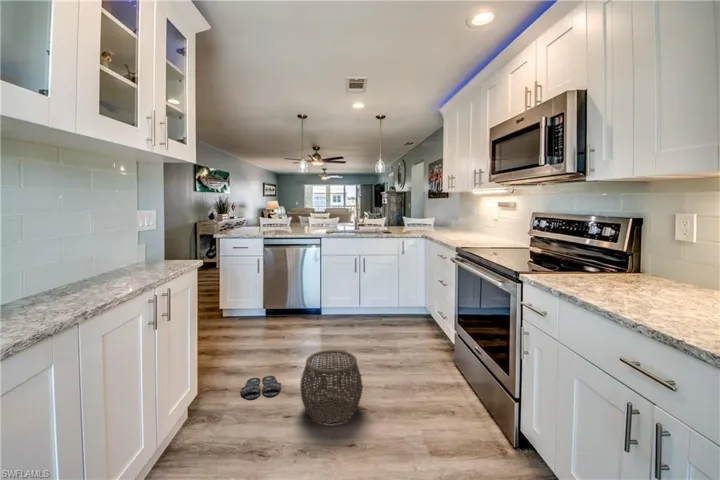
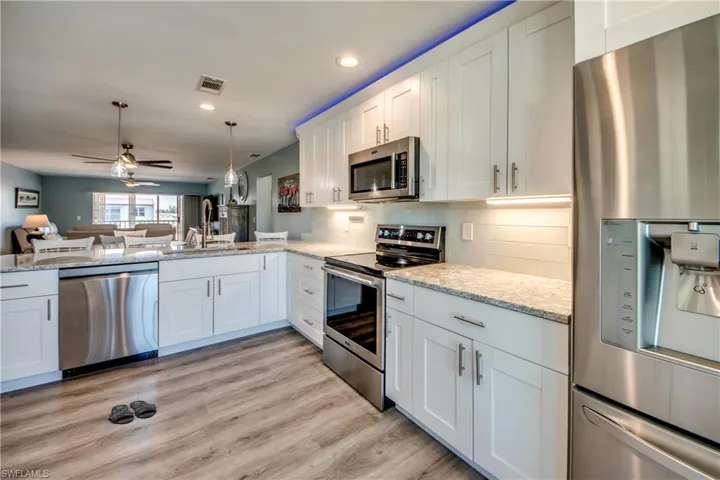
woven basket: present [300,350,363,424] -> none [187,358,251,427]

